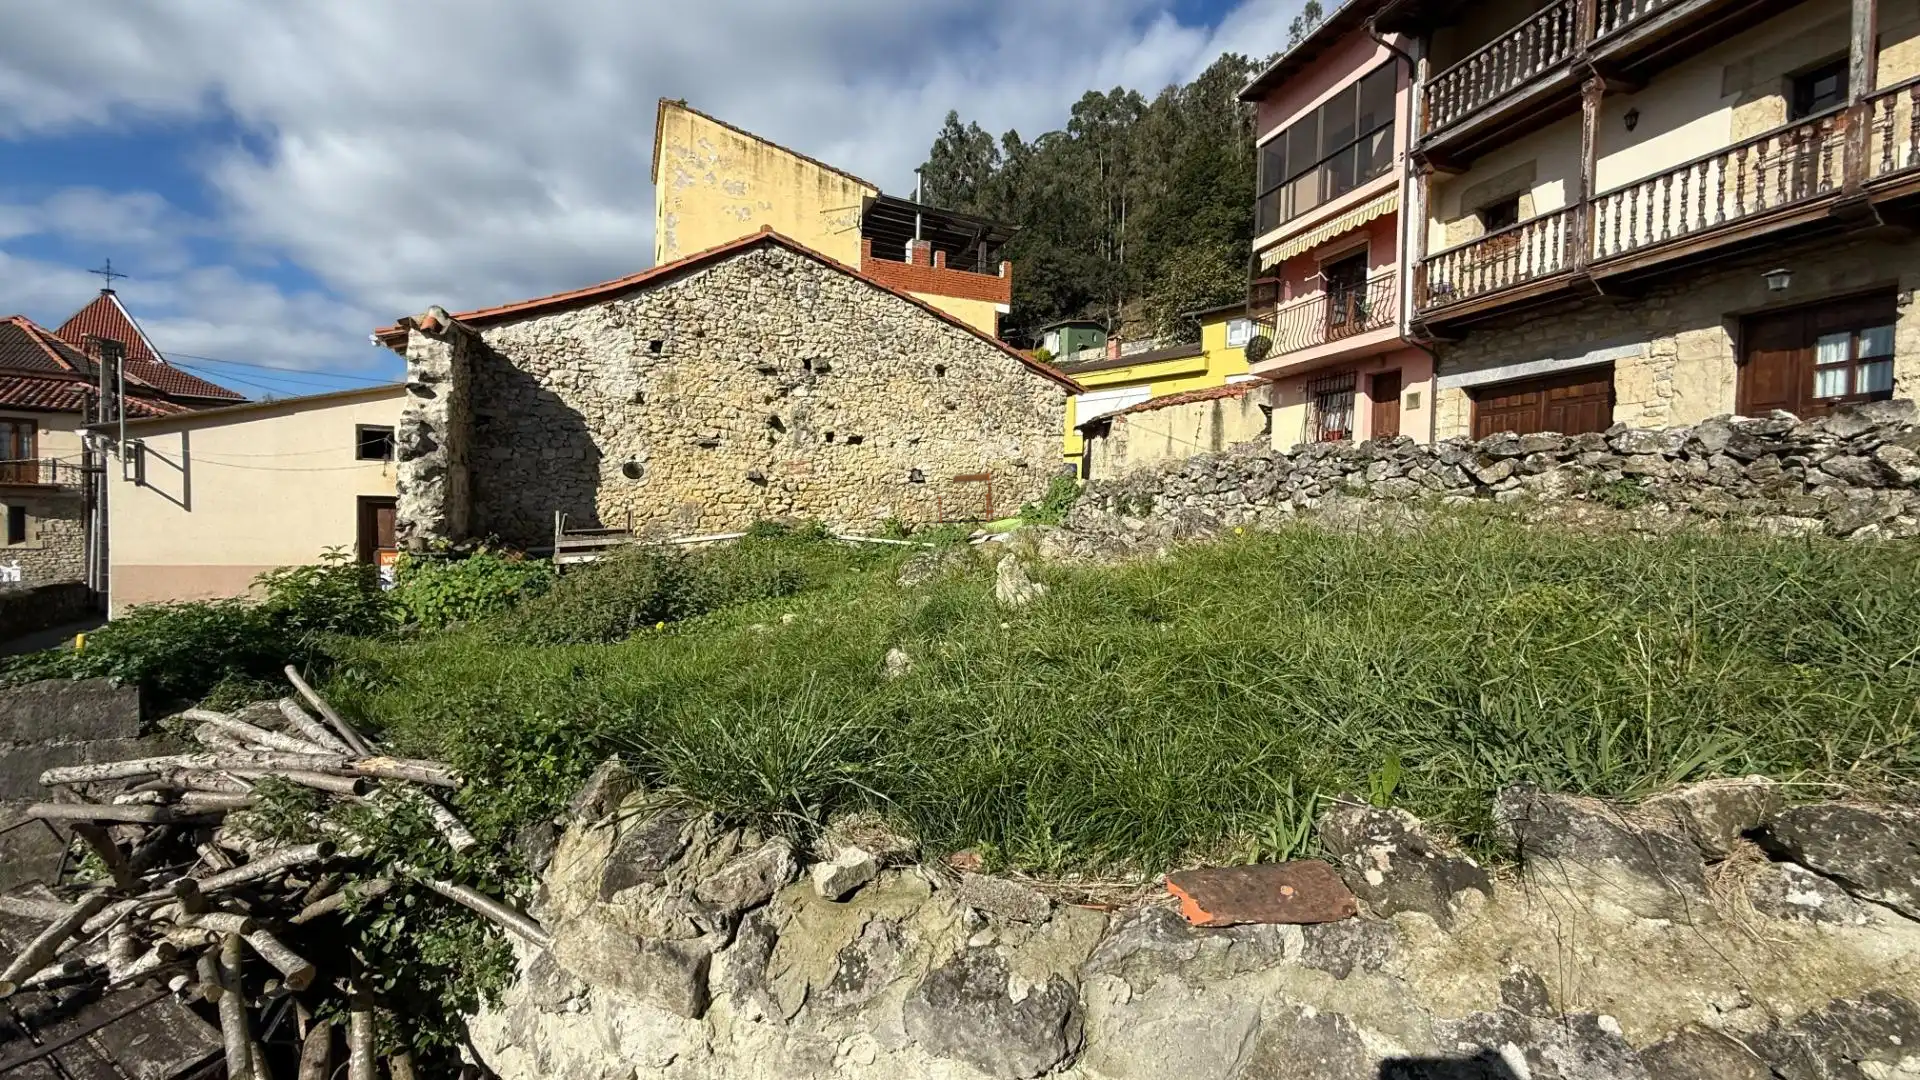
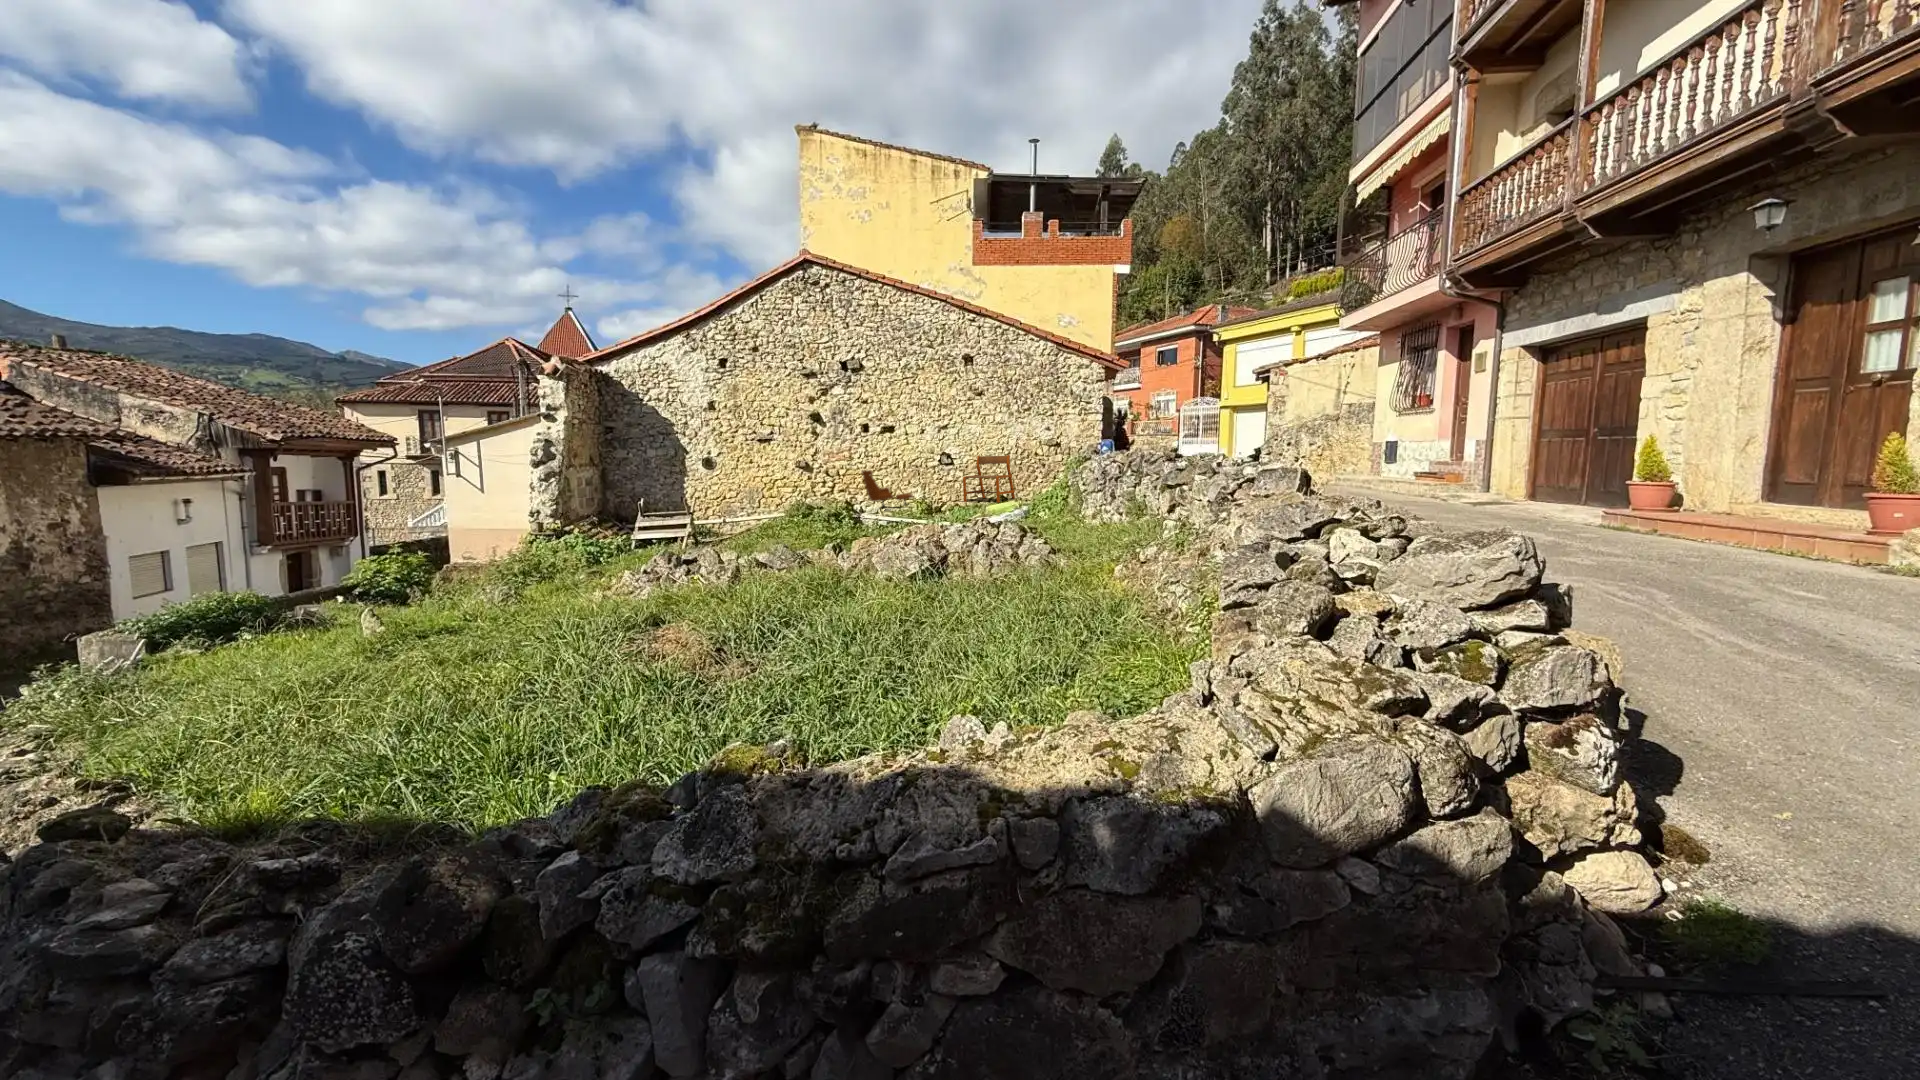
lounge chair: none [841,483,887,533] -> present [861,470,913,509]

